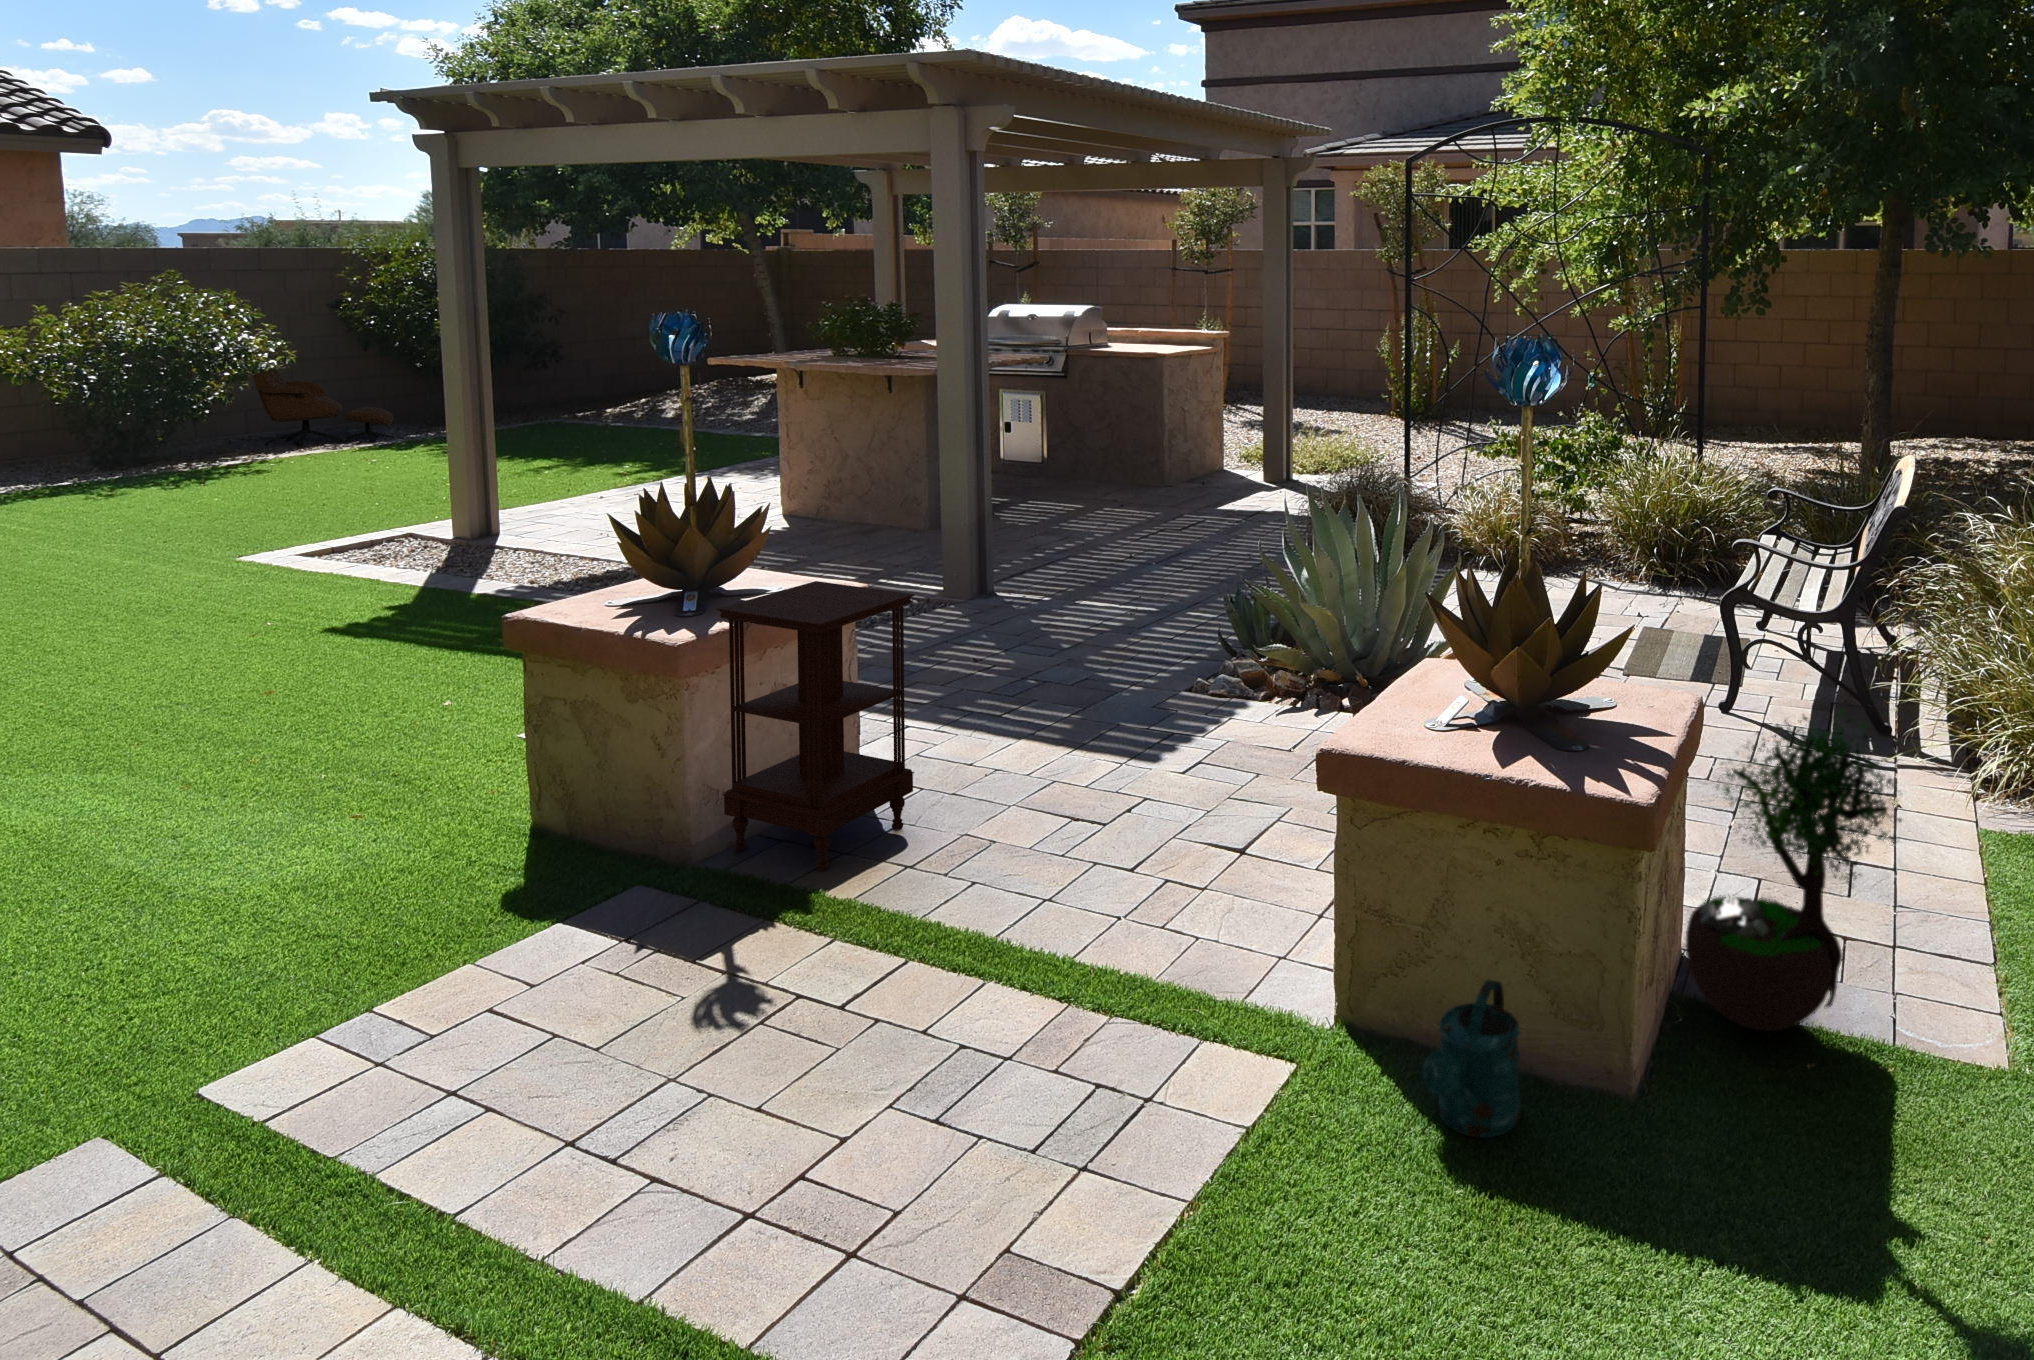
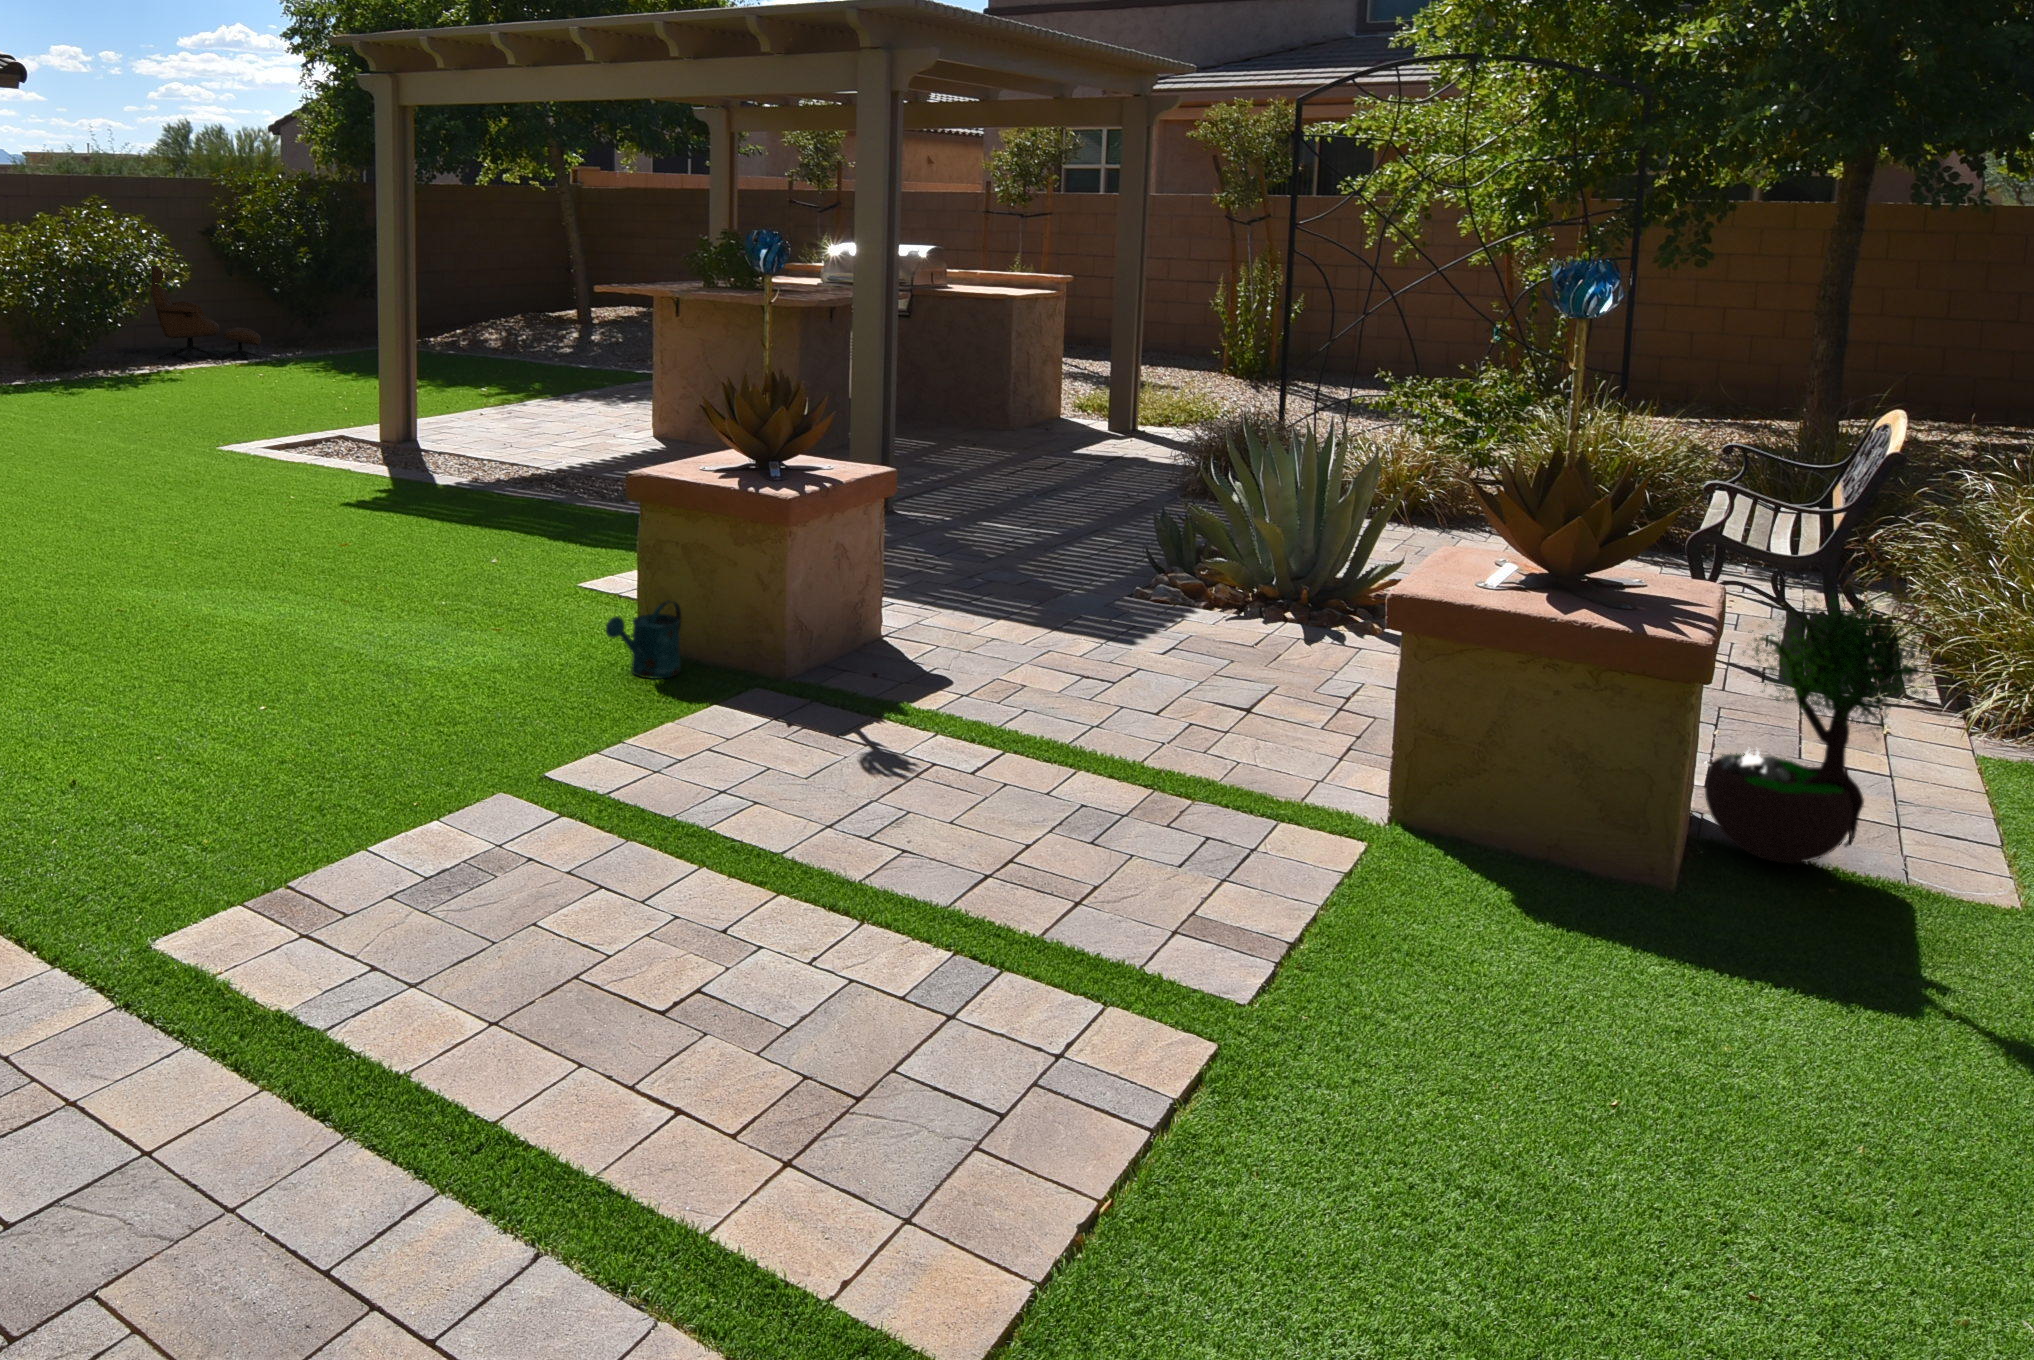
side table: present [717,581,914,871] -> none [799,459,954,694]
watering can: present [1422,979,1521,1138] -> present [606,600,681,679]

